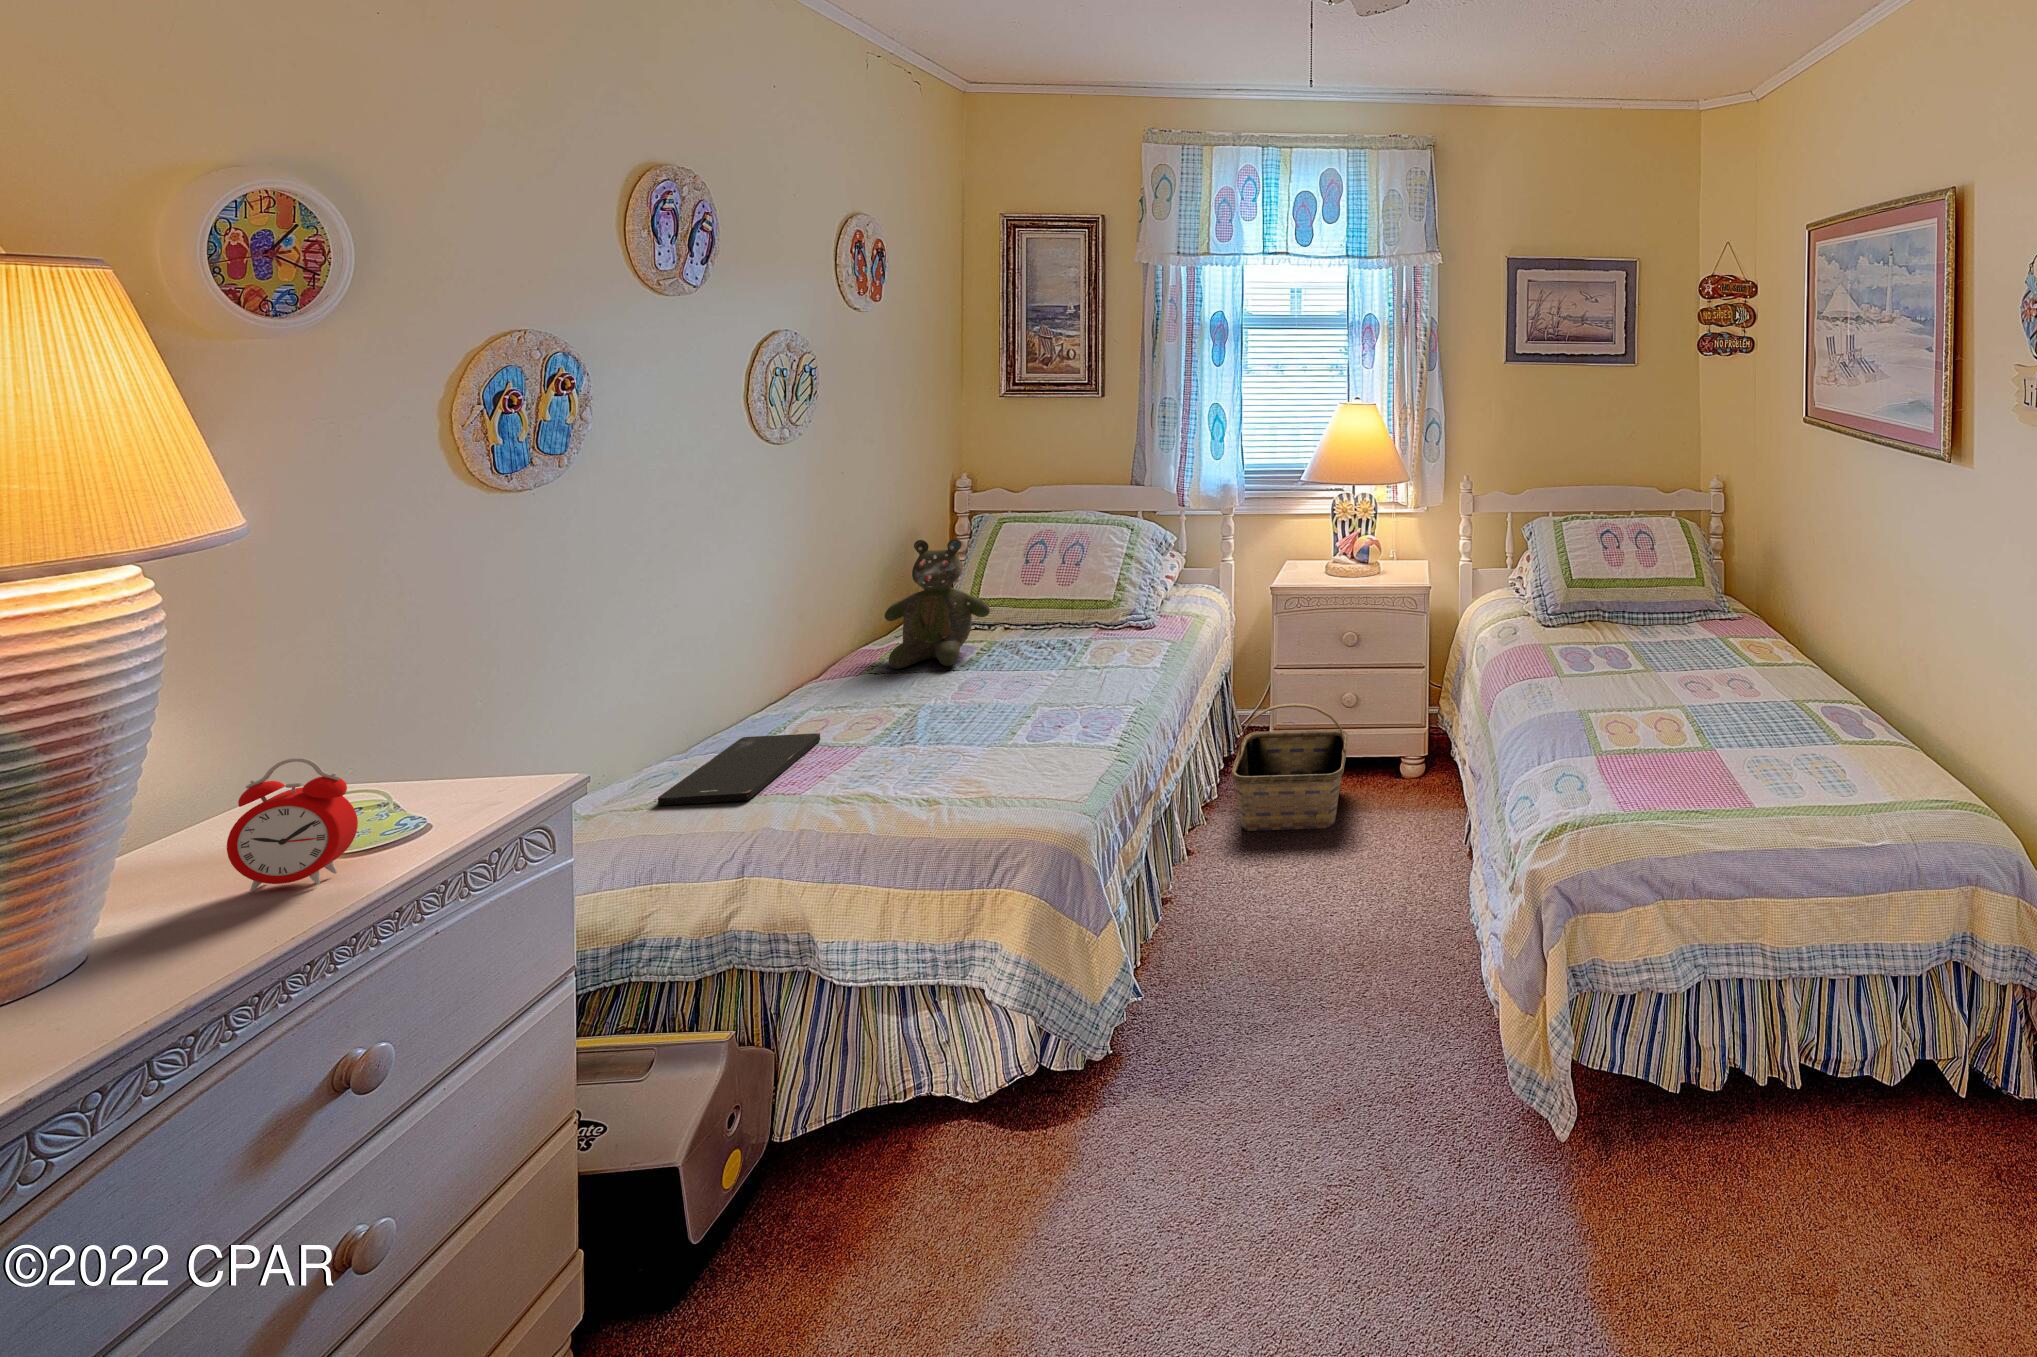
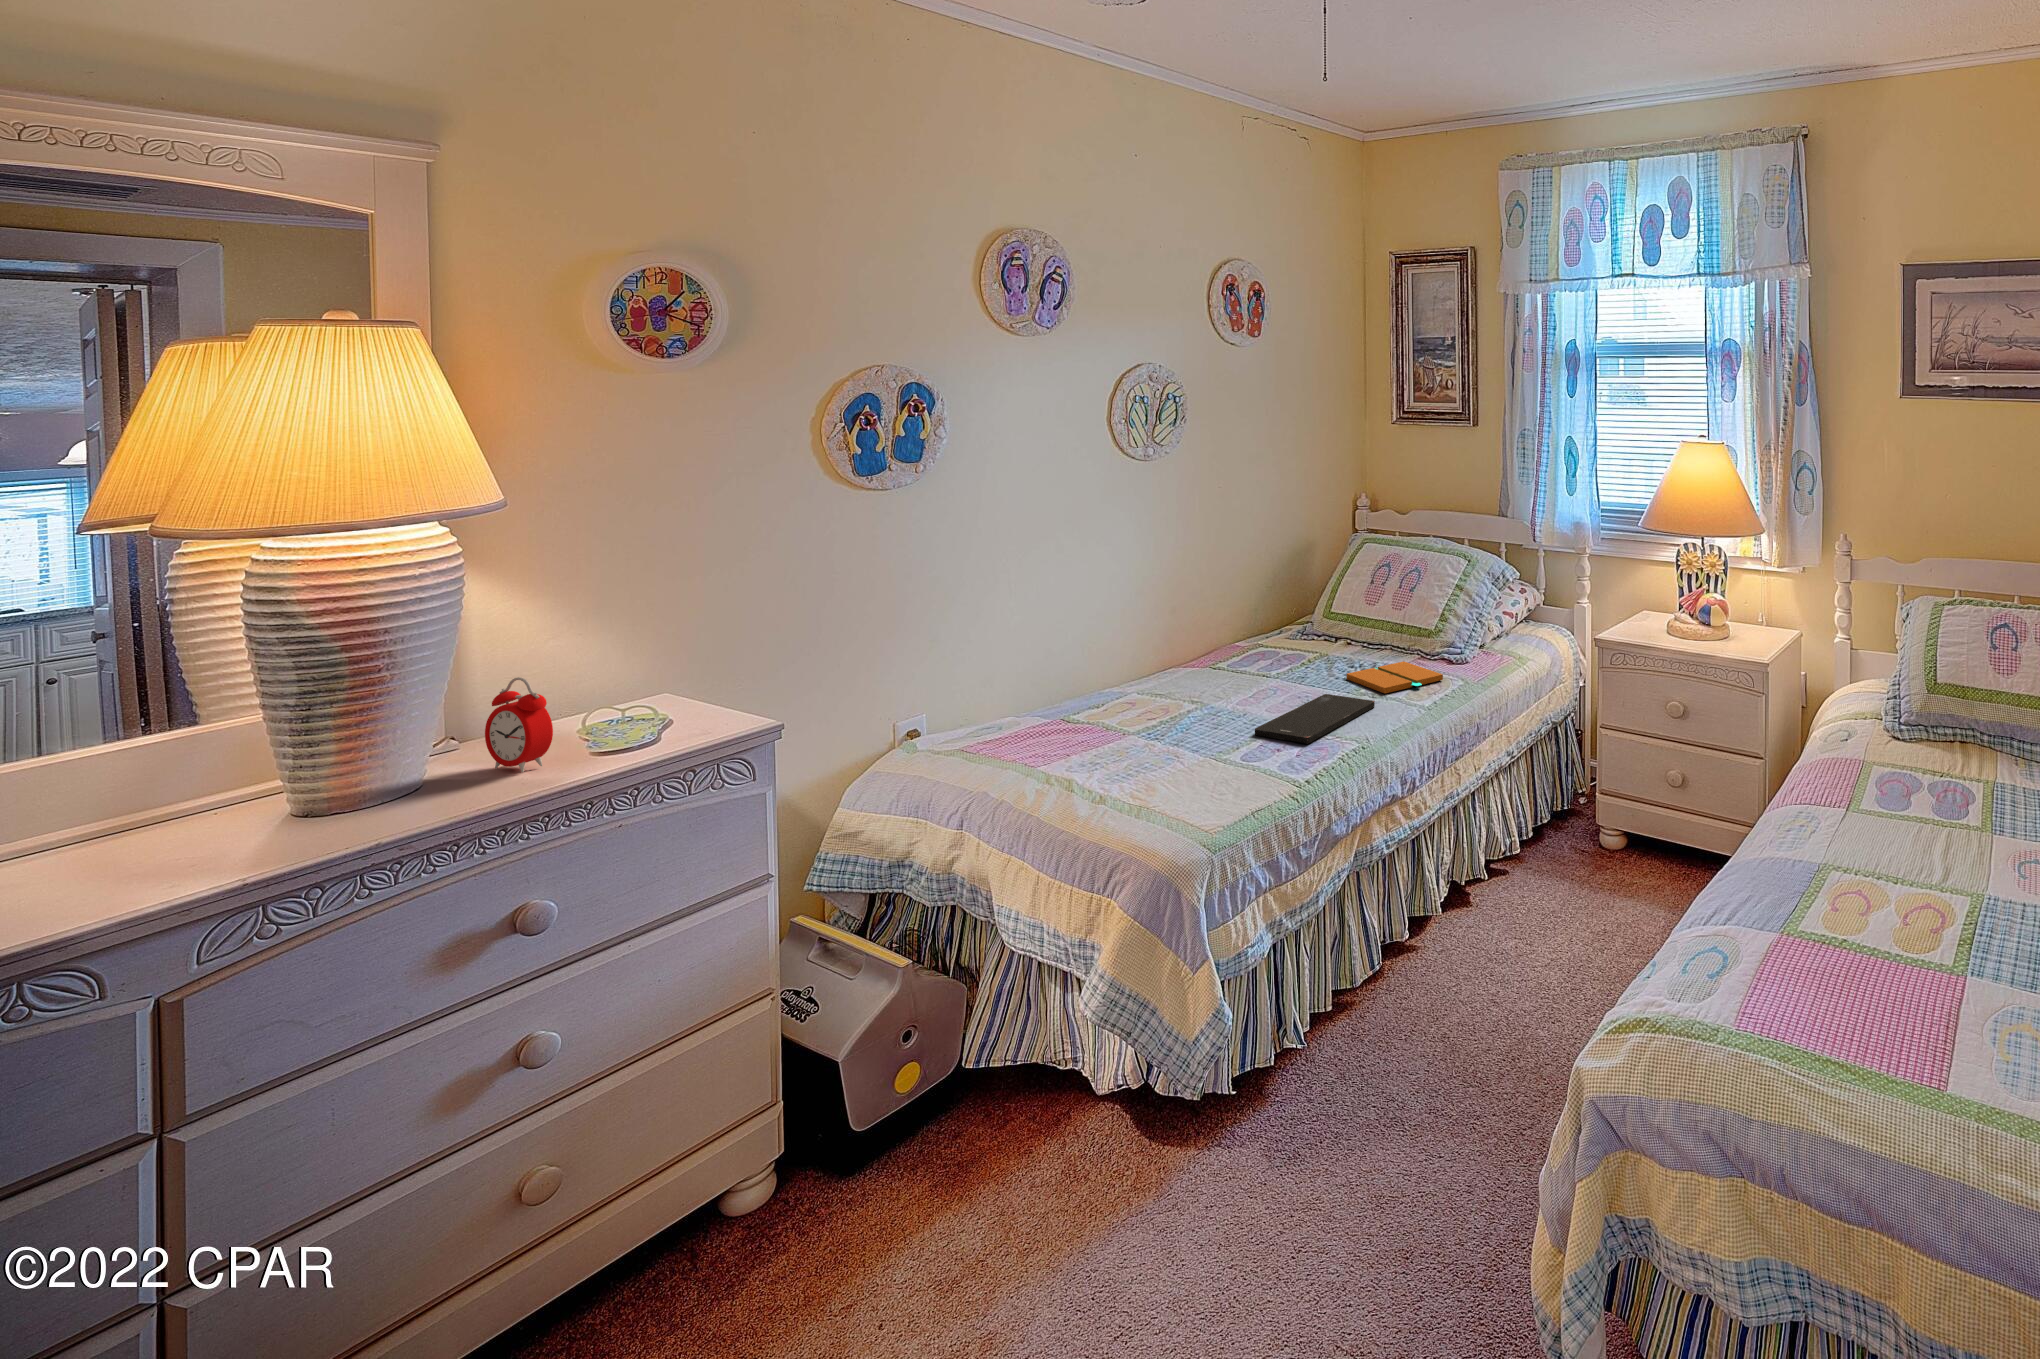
teddy bear: present [885,539,990,669] -> none [1222,554,1313,676]
book: none [1040,632,1140,661] -> present [1346,661,1443,693]
basket: present [1232,703,1348,831] -> none [1515,773,1666,926]
smartphone: present [658,733,820,806] -> present [1255,694,1375,743]

